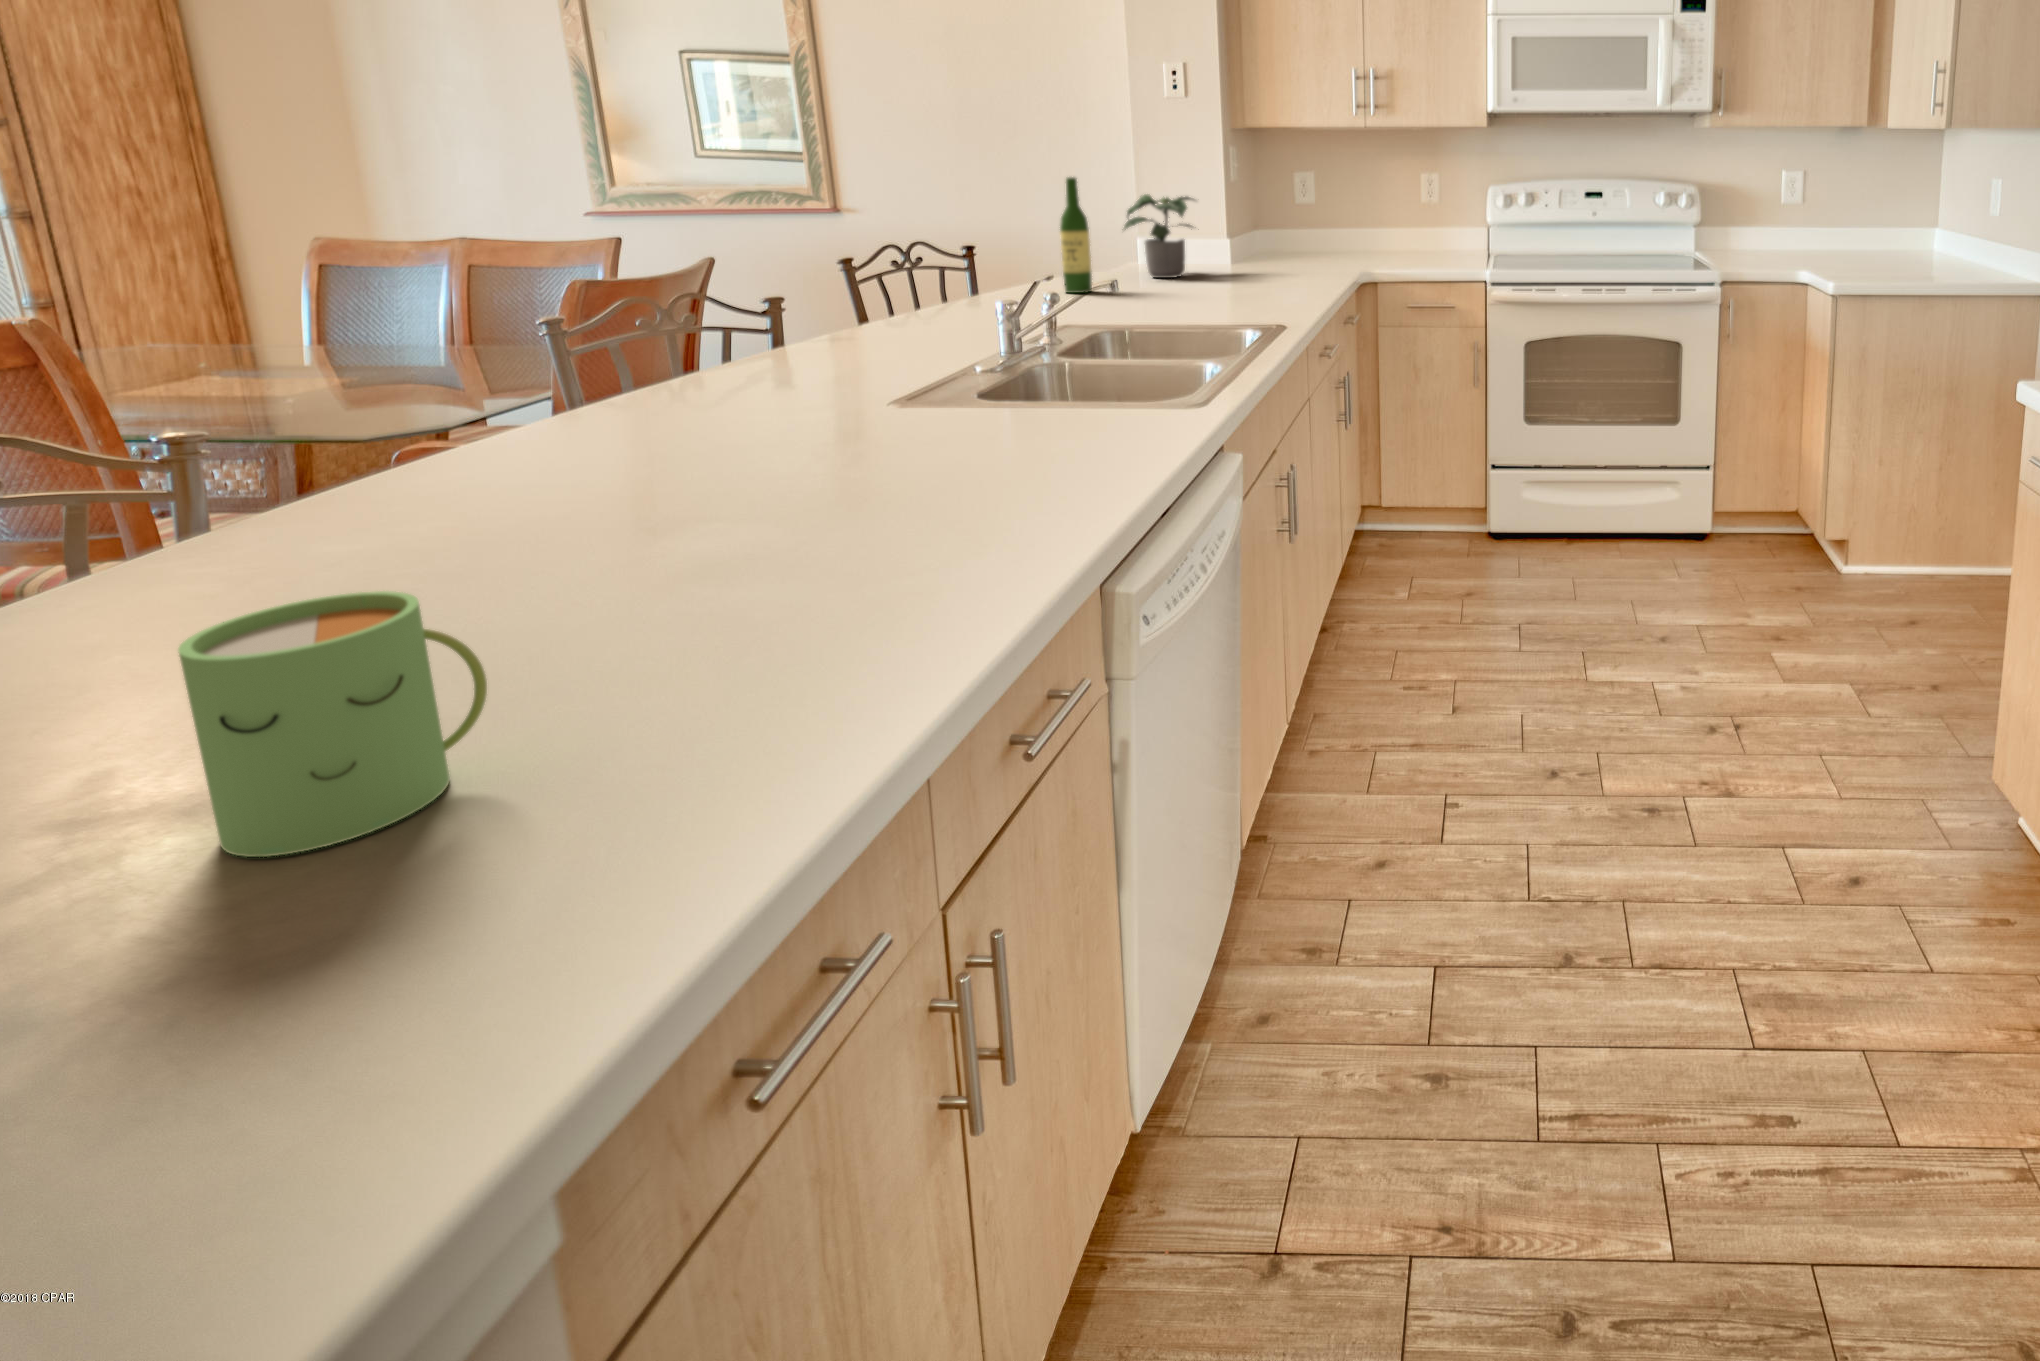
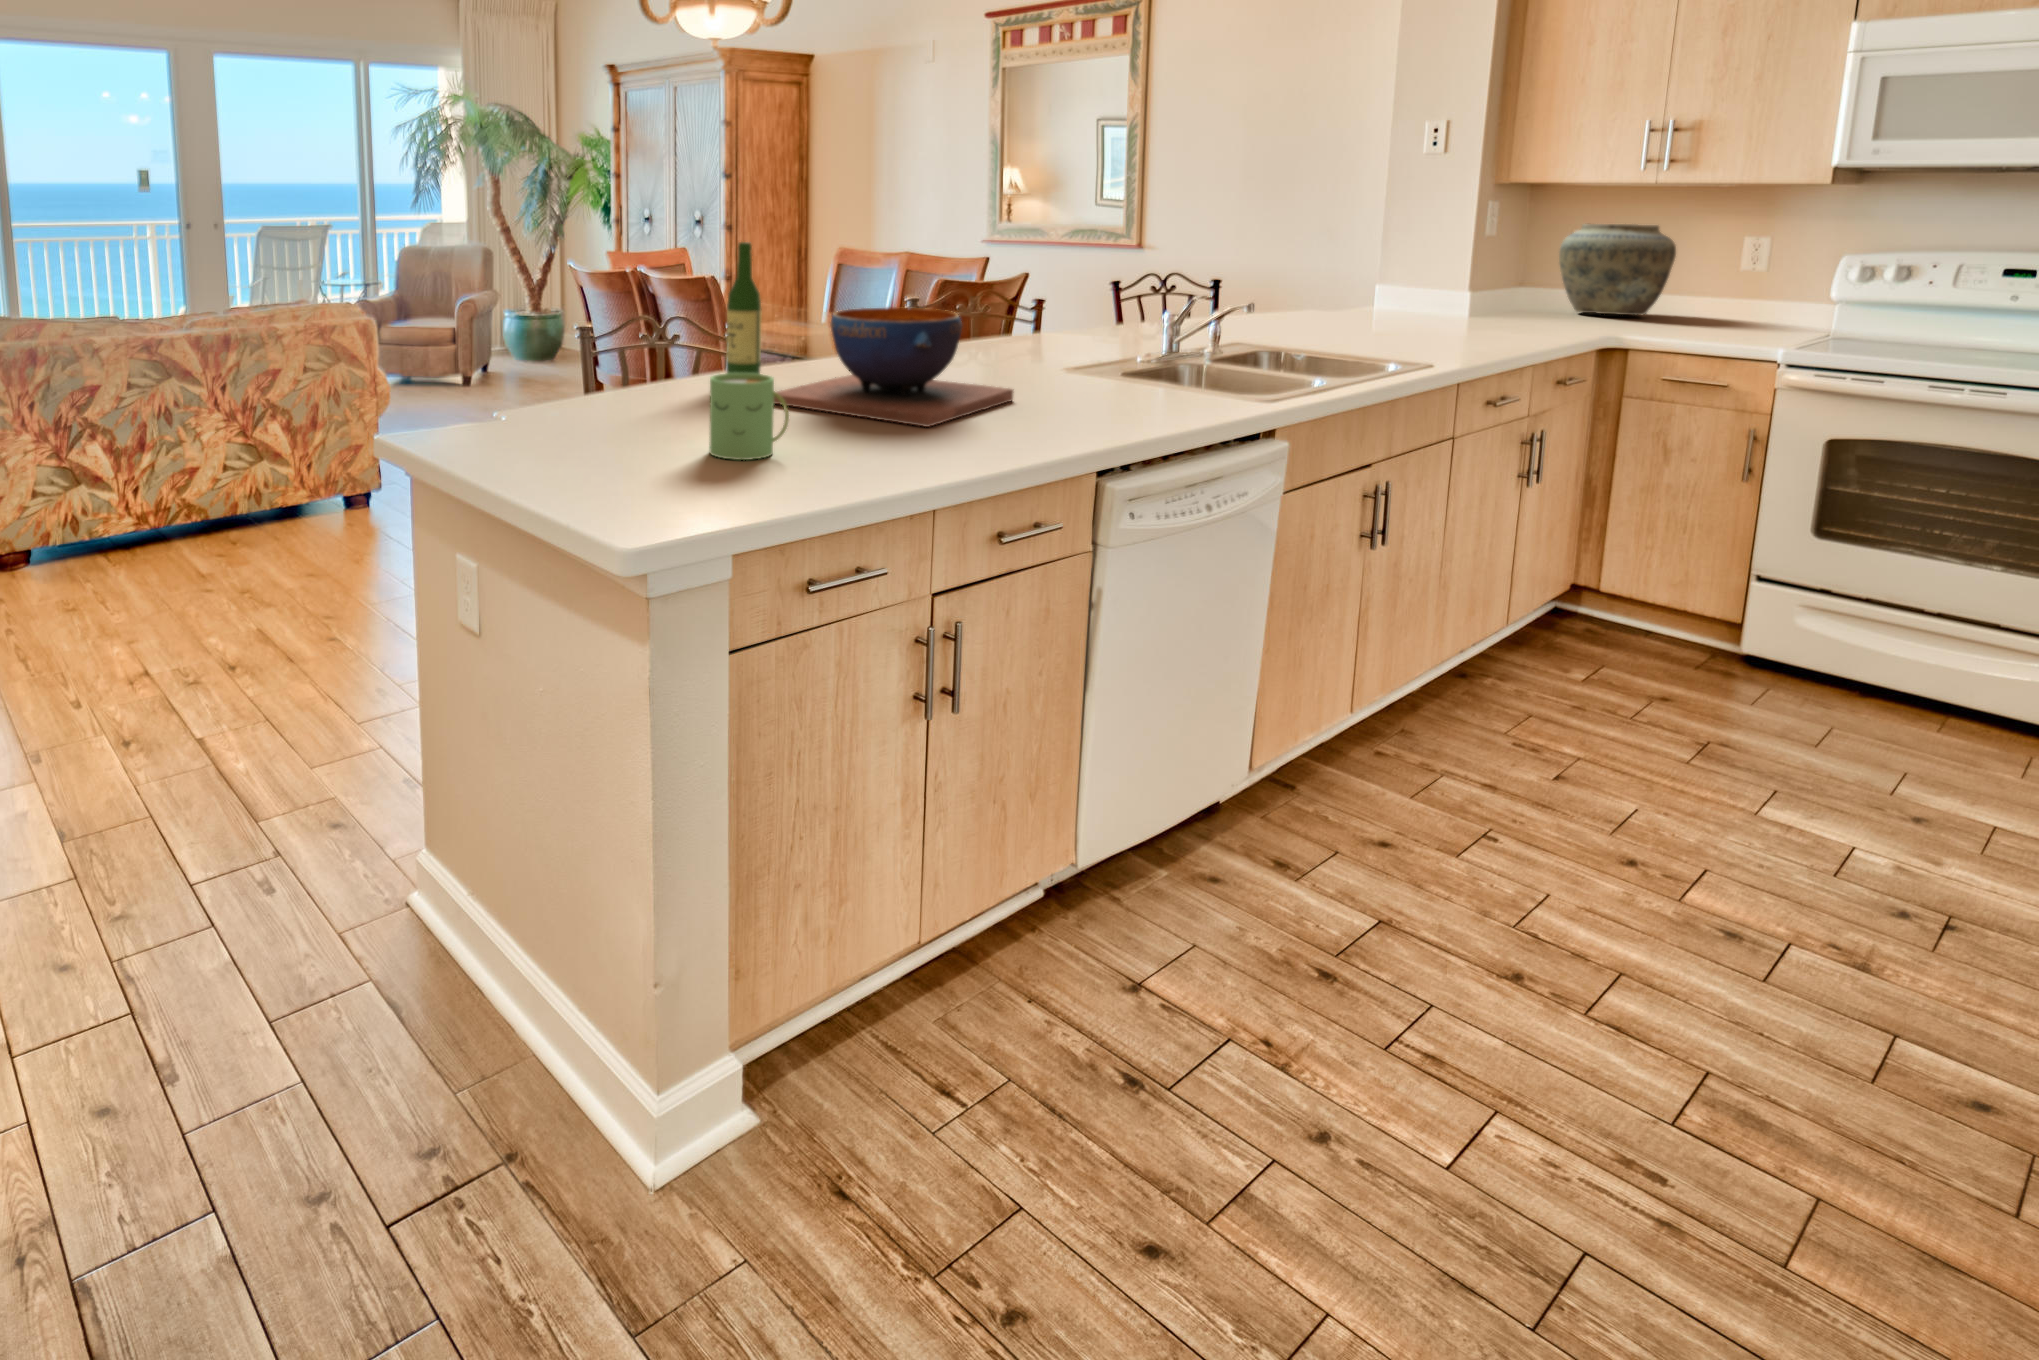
vase: none [1287,168,1375,252] -> present [1559,224,1676,315]
wine bottle: present [1060,177,1092,293] -> present [726,242,761,374]
potted plant: present [1124,194,1193,278] -> none [1343,241,1445,320]
decorative bowl: none [327,349,878,613] -> present [774,307,1014,427]

